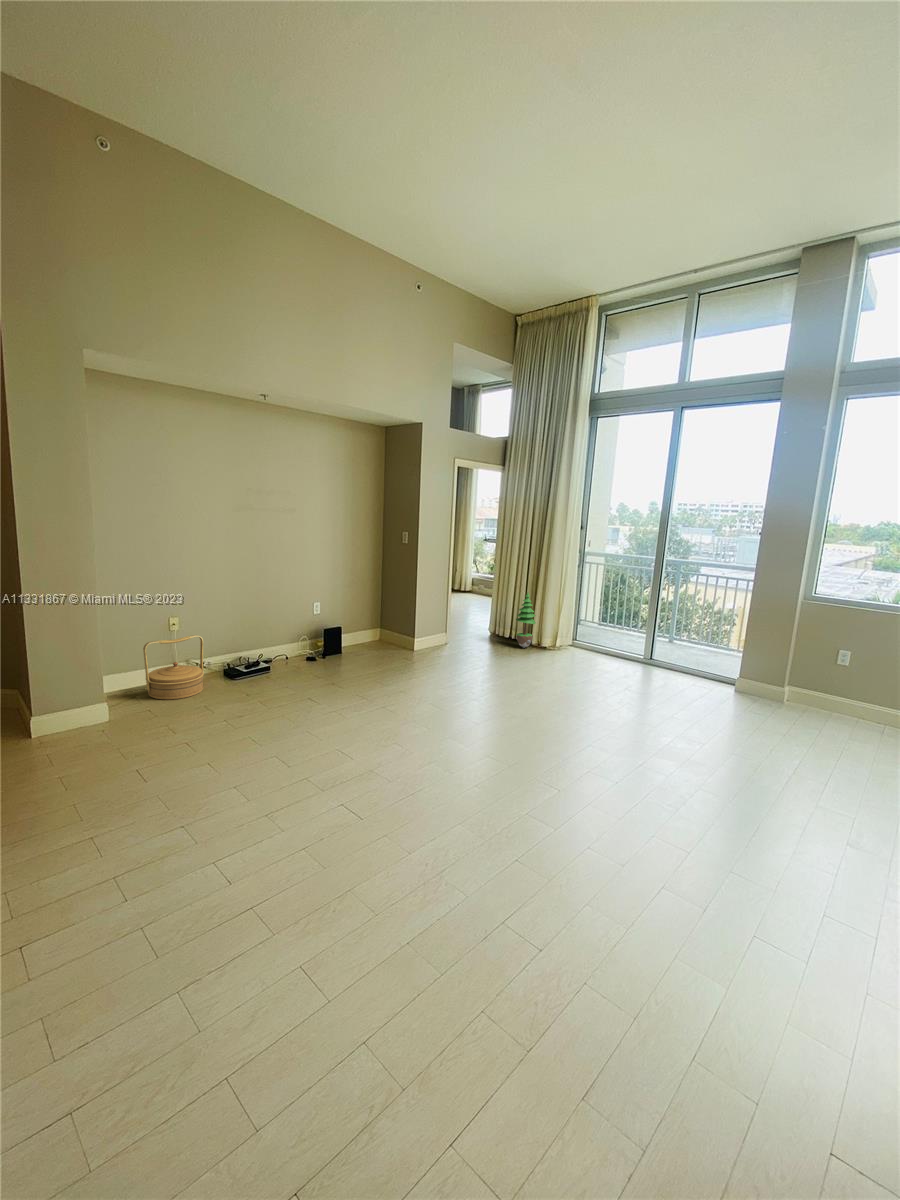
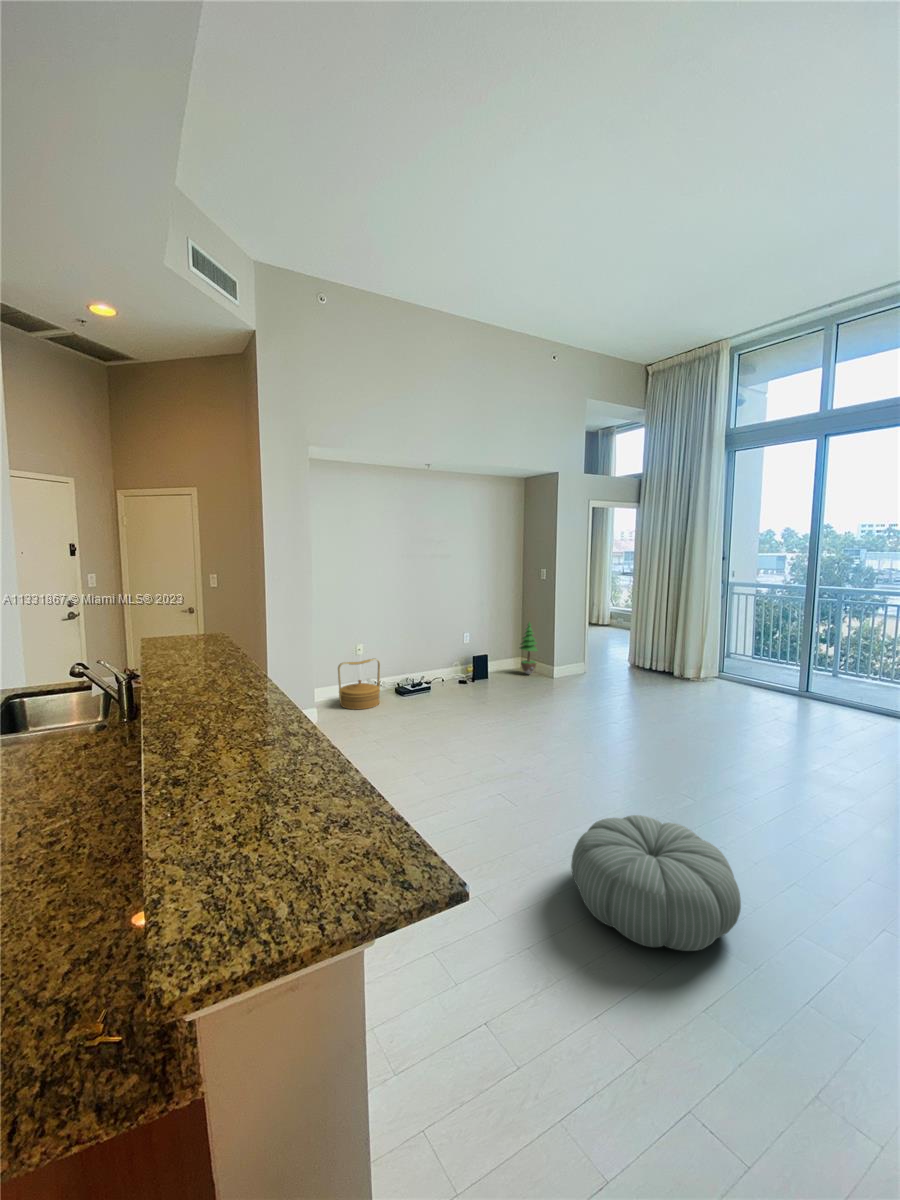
potted tree: present [516,593,536,648] -> present [520,622,538,674]
pouf: none [436,829,627,1007] -> present [571,815,741,951]

